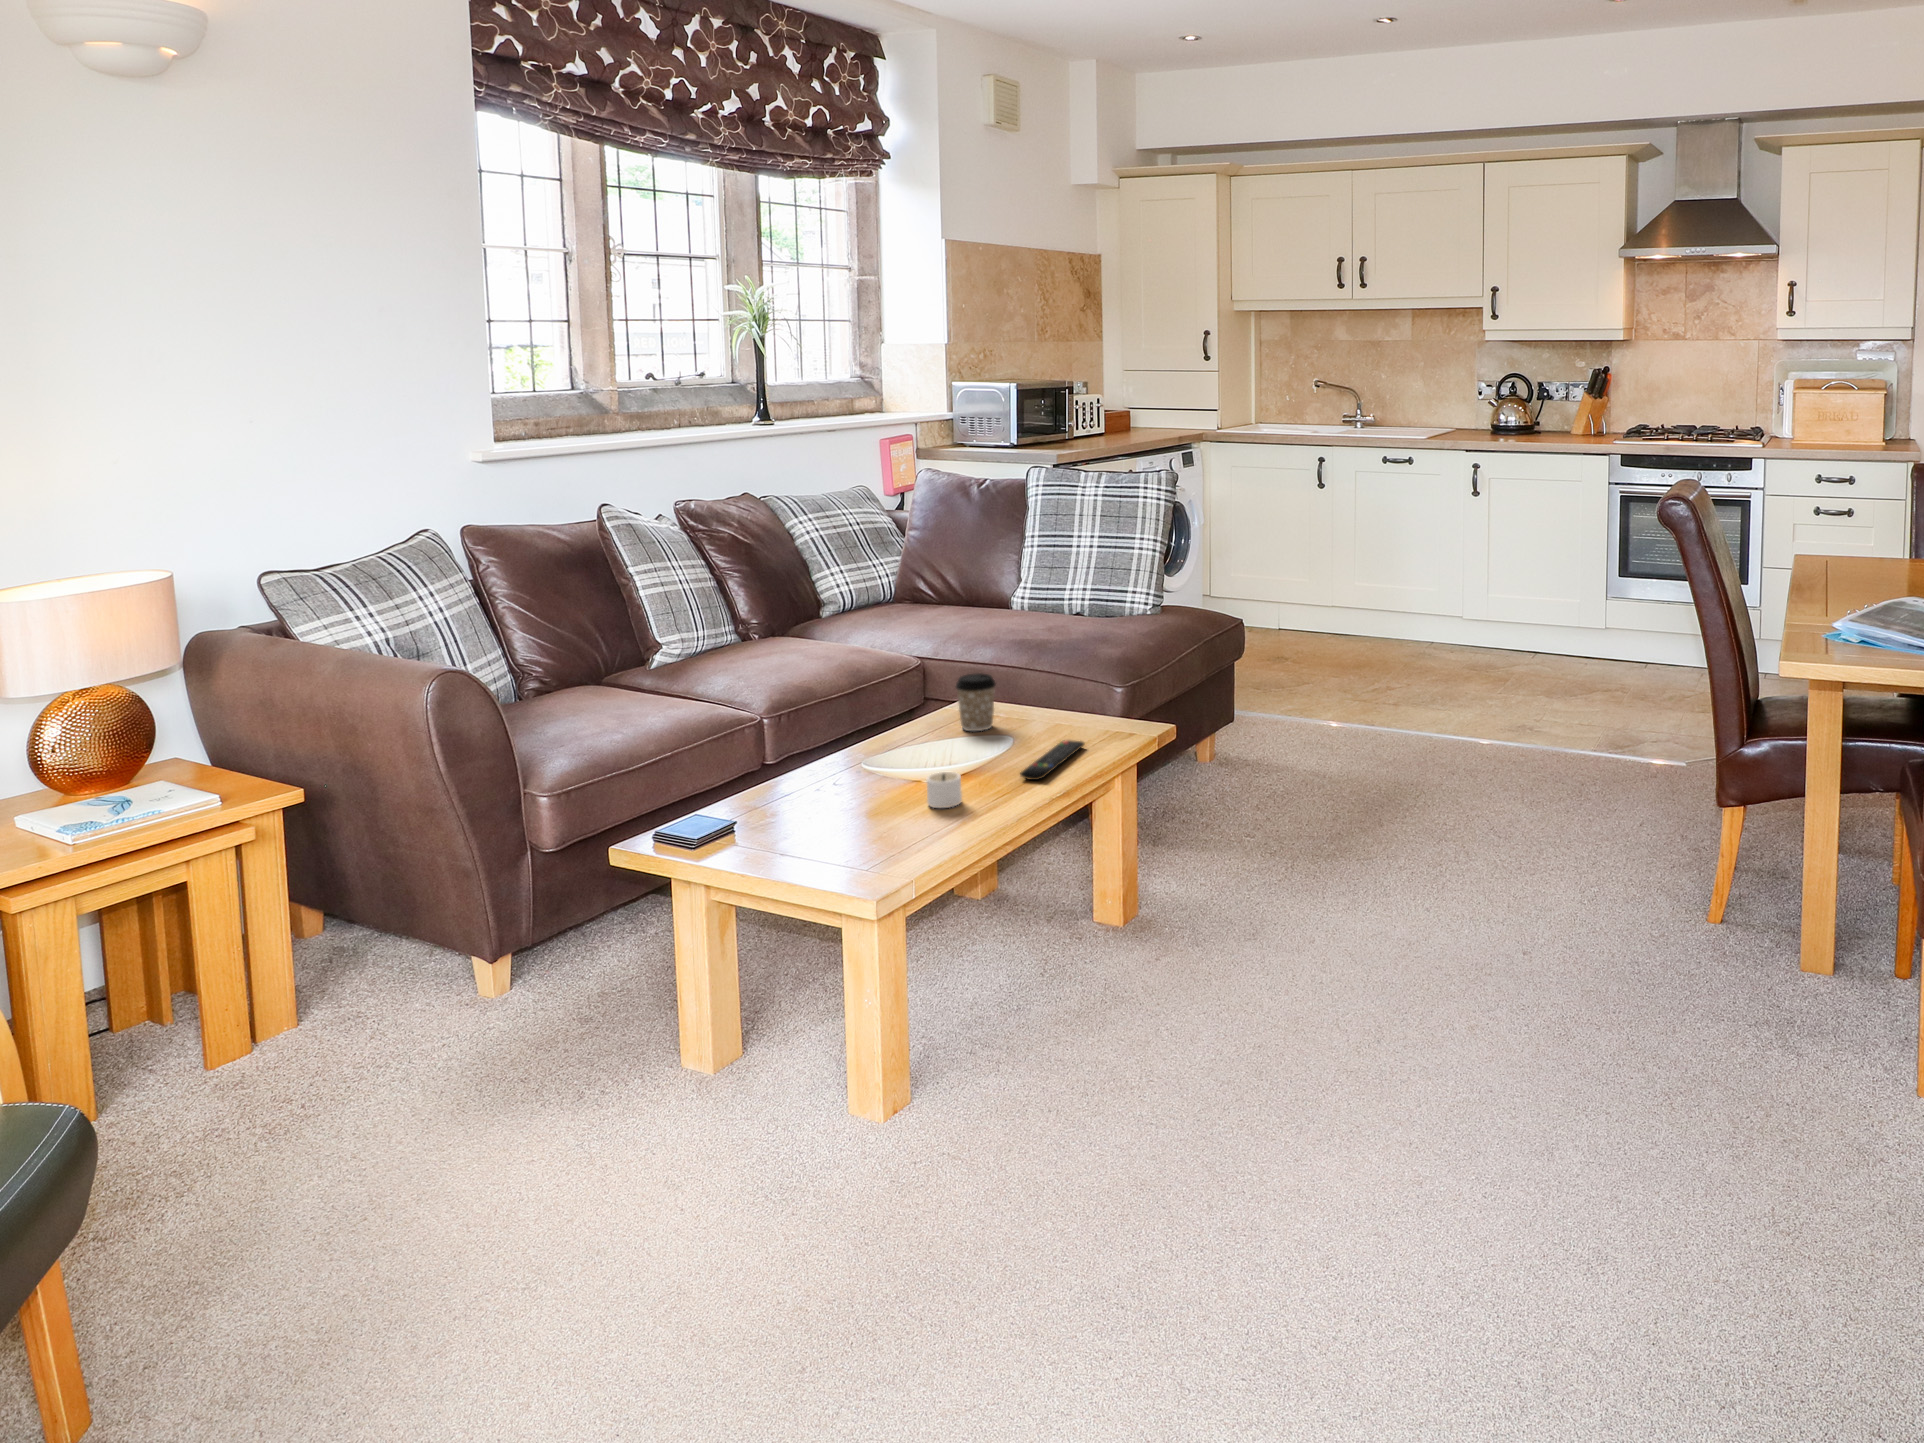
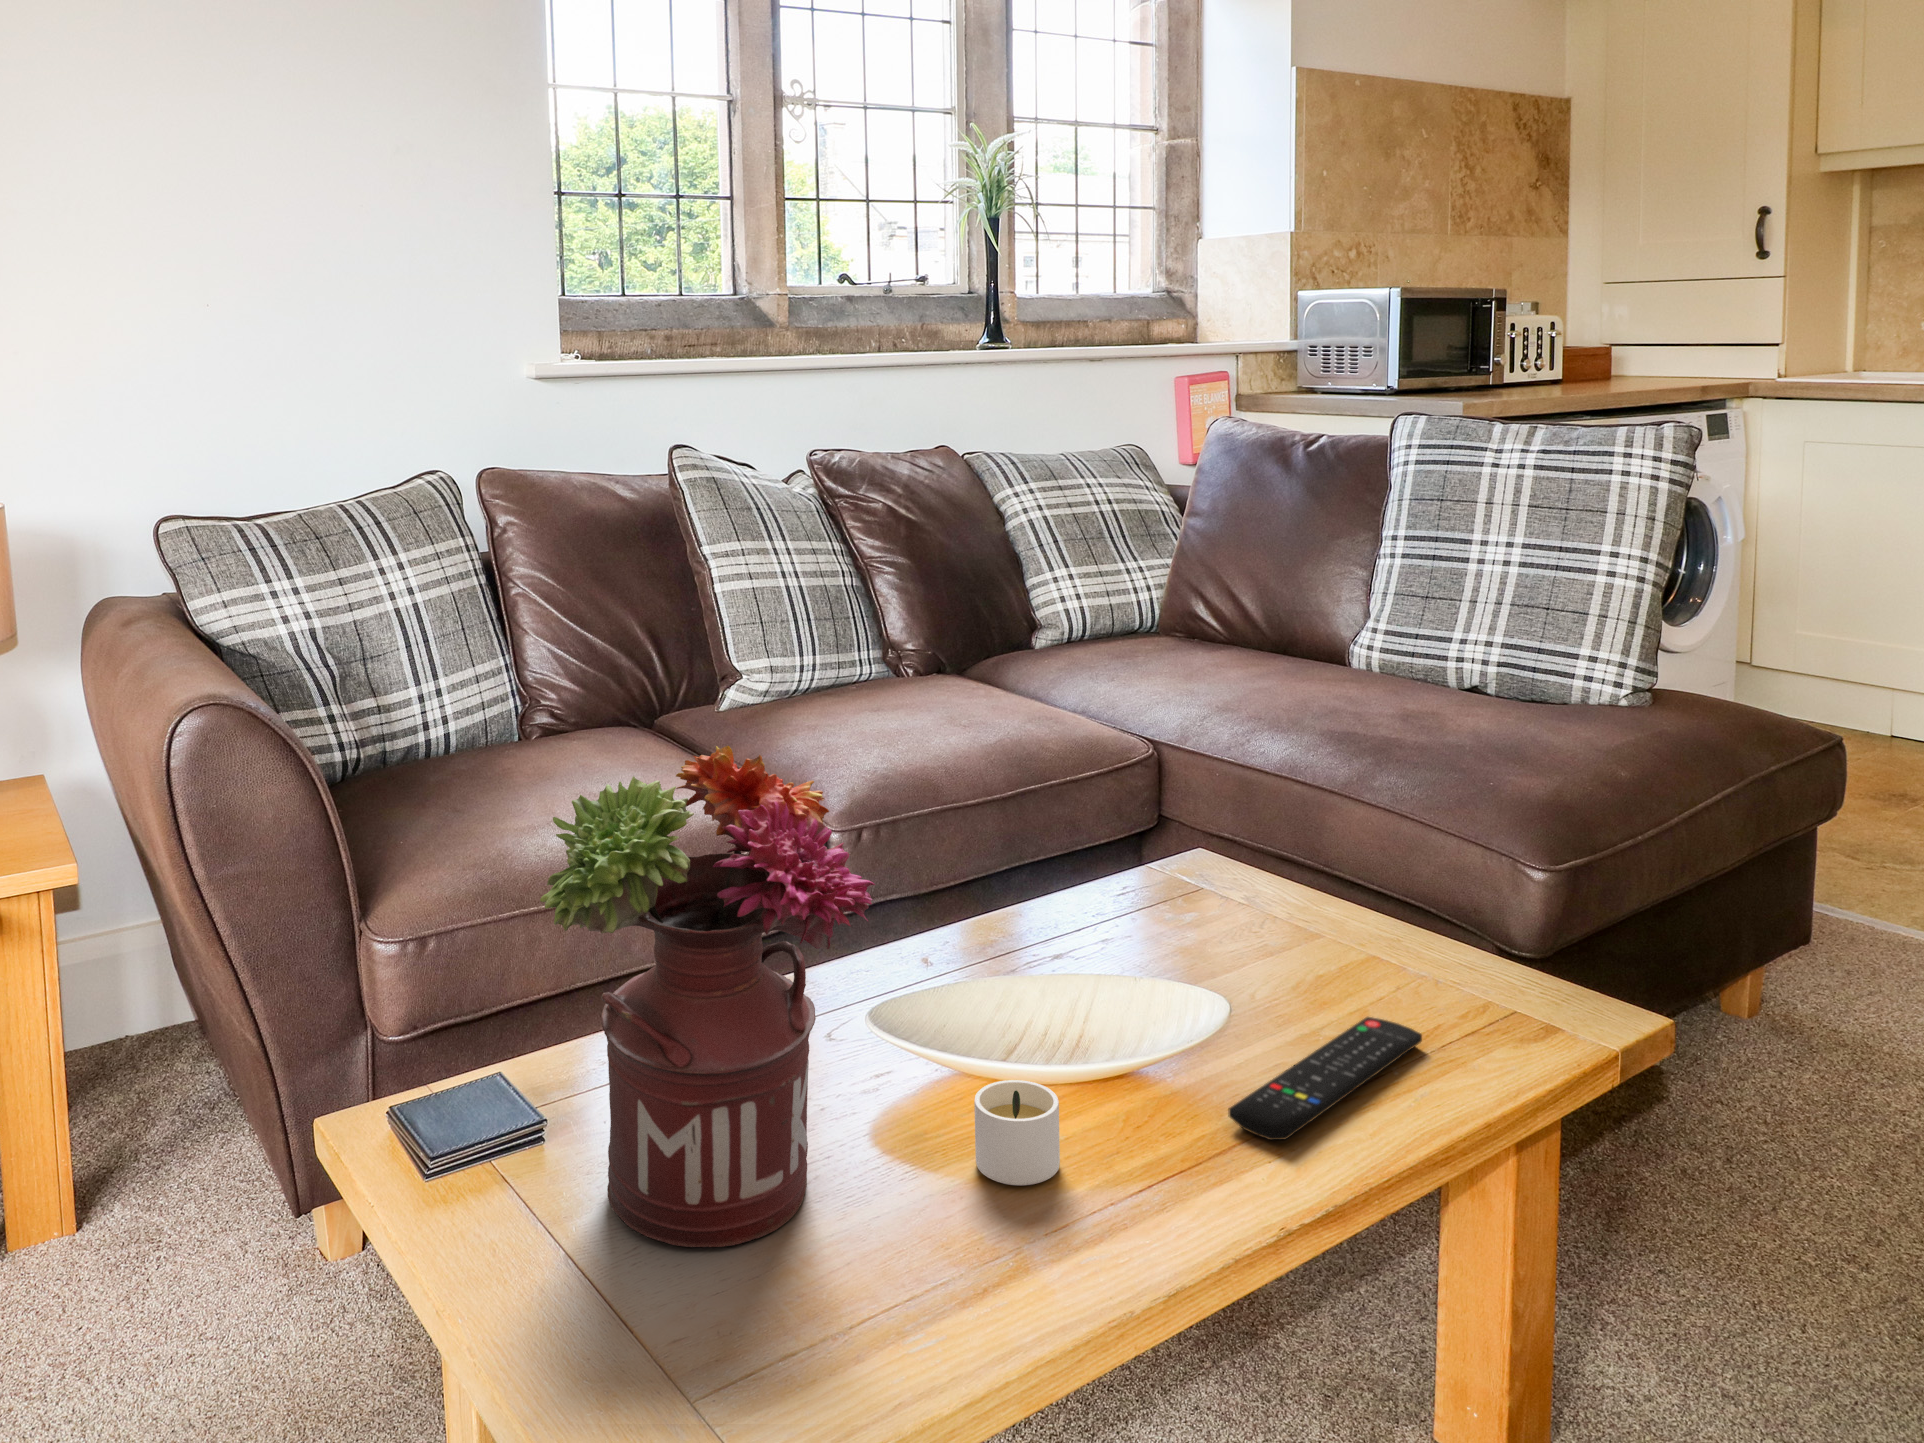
flower arrangement: none [762,645,899,845] -> present [540,746,875,1247]
coffee cup: present [956,673,996,731] -> none [1145,812,1234,942]

